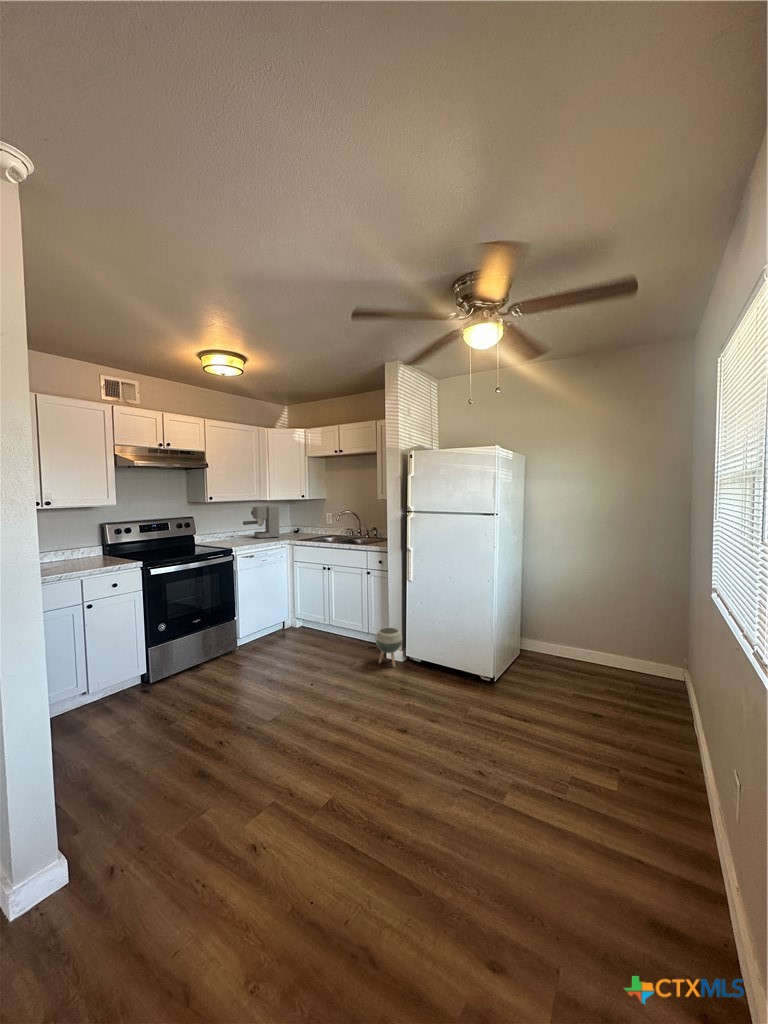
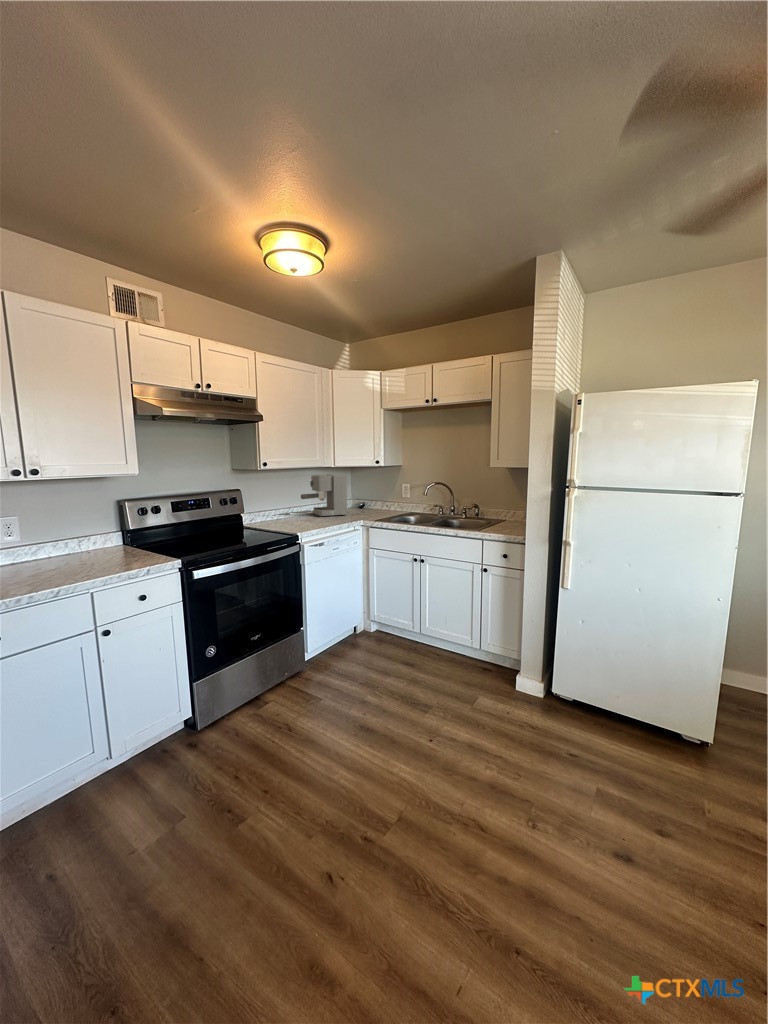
planter: present [376,627,402,667] -> none [507,650,547,709]

